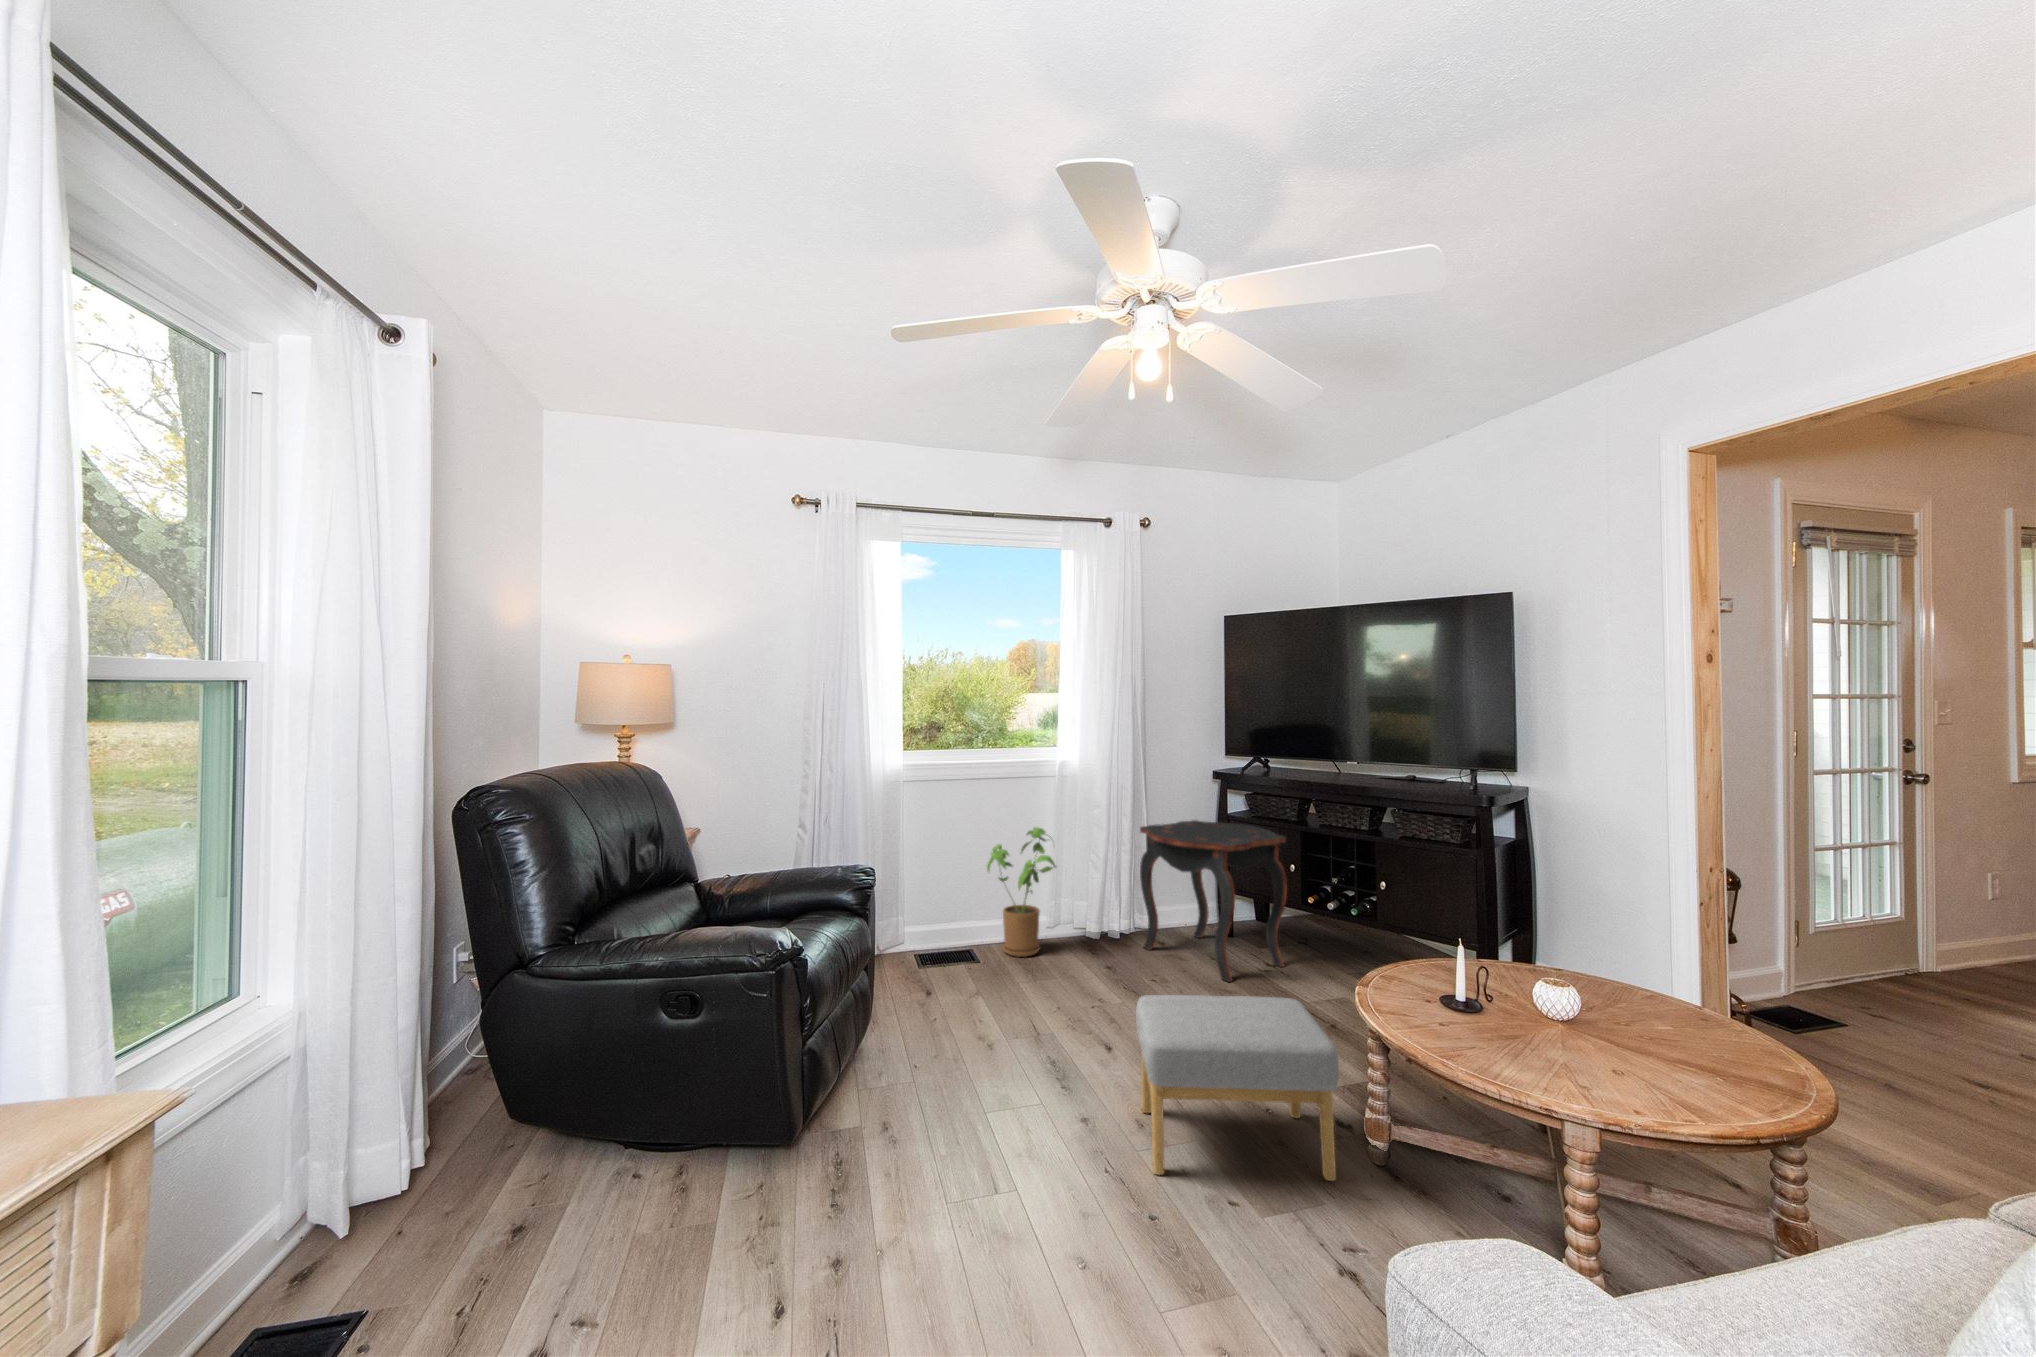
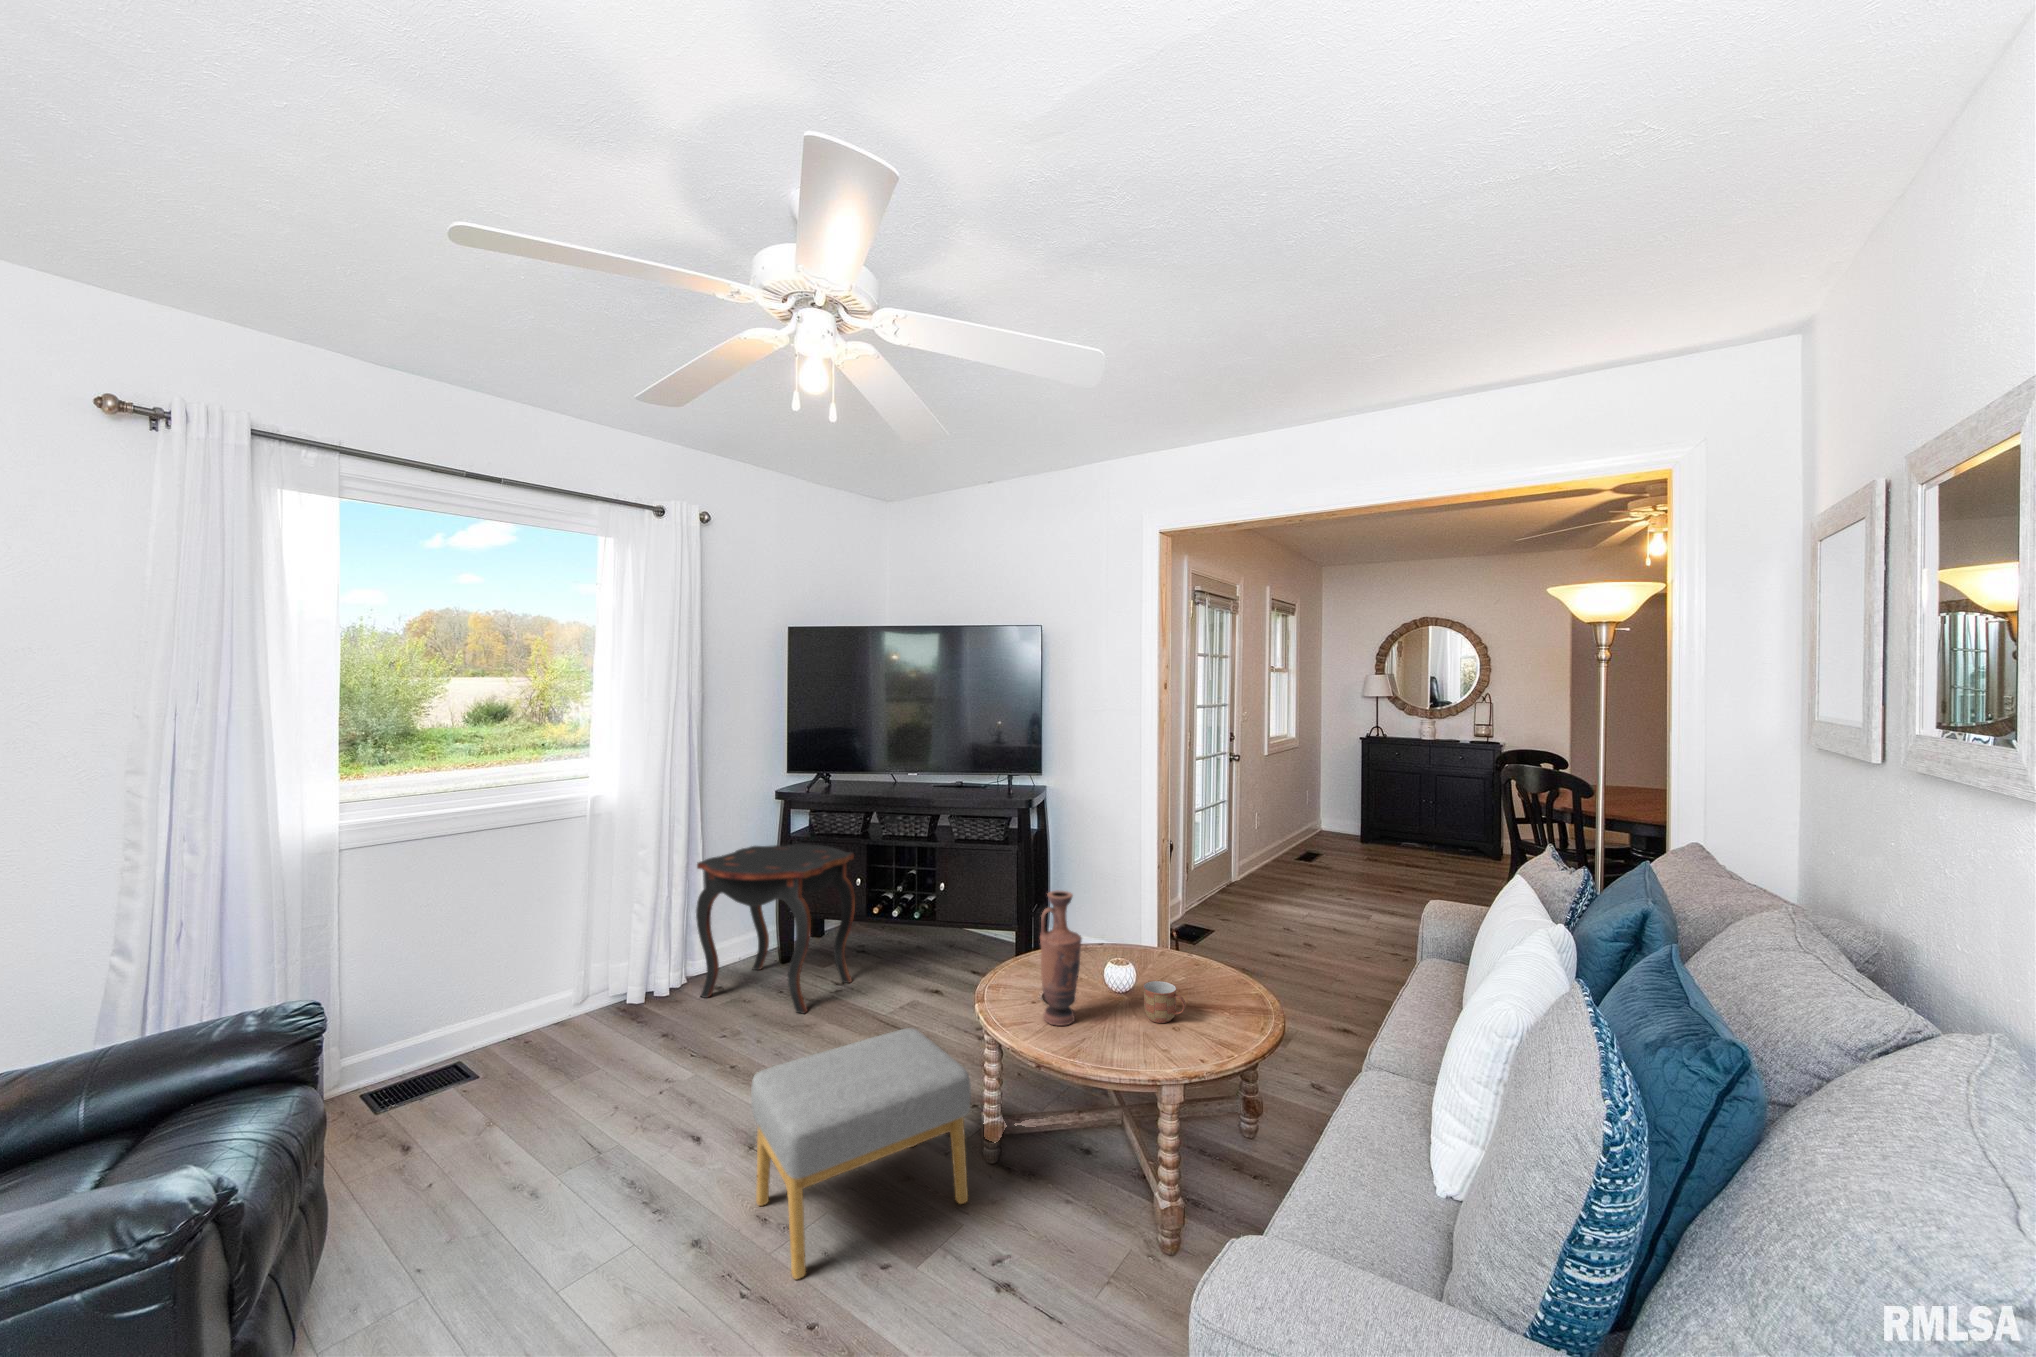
house plant: present [987,827,1056,957] -> none [488,882,596,1051]
vase: none [1424,879,1479,1030] -> present [1040,891,1082,1026]
mug: none [1565,1008,1626,1060] -> present [1143,981,1186,1023]

